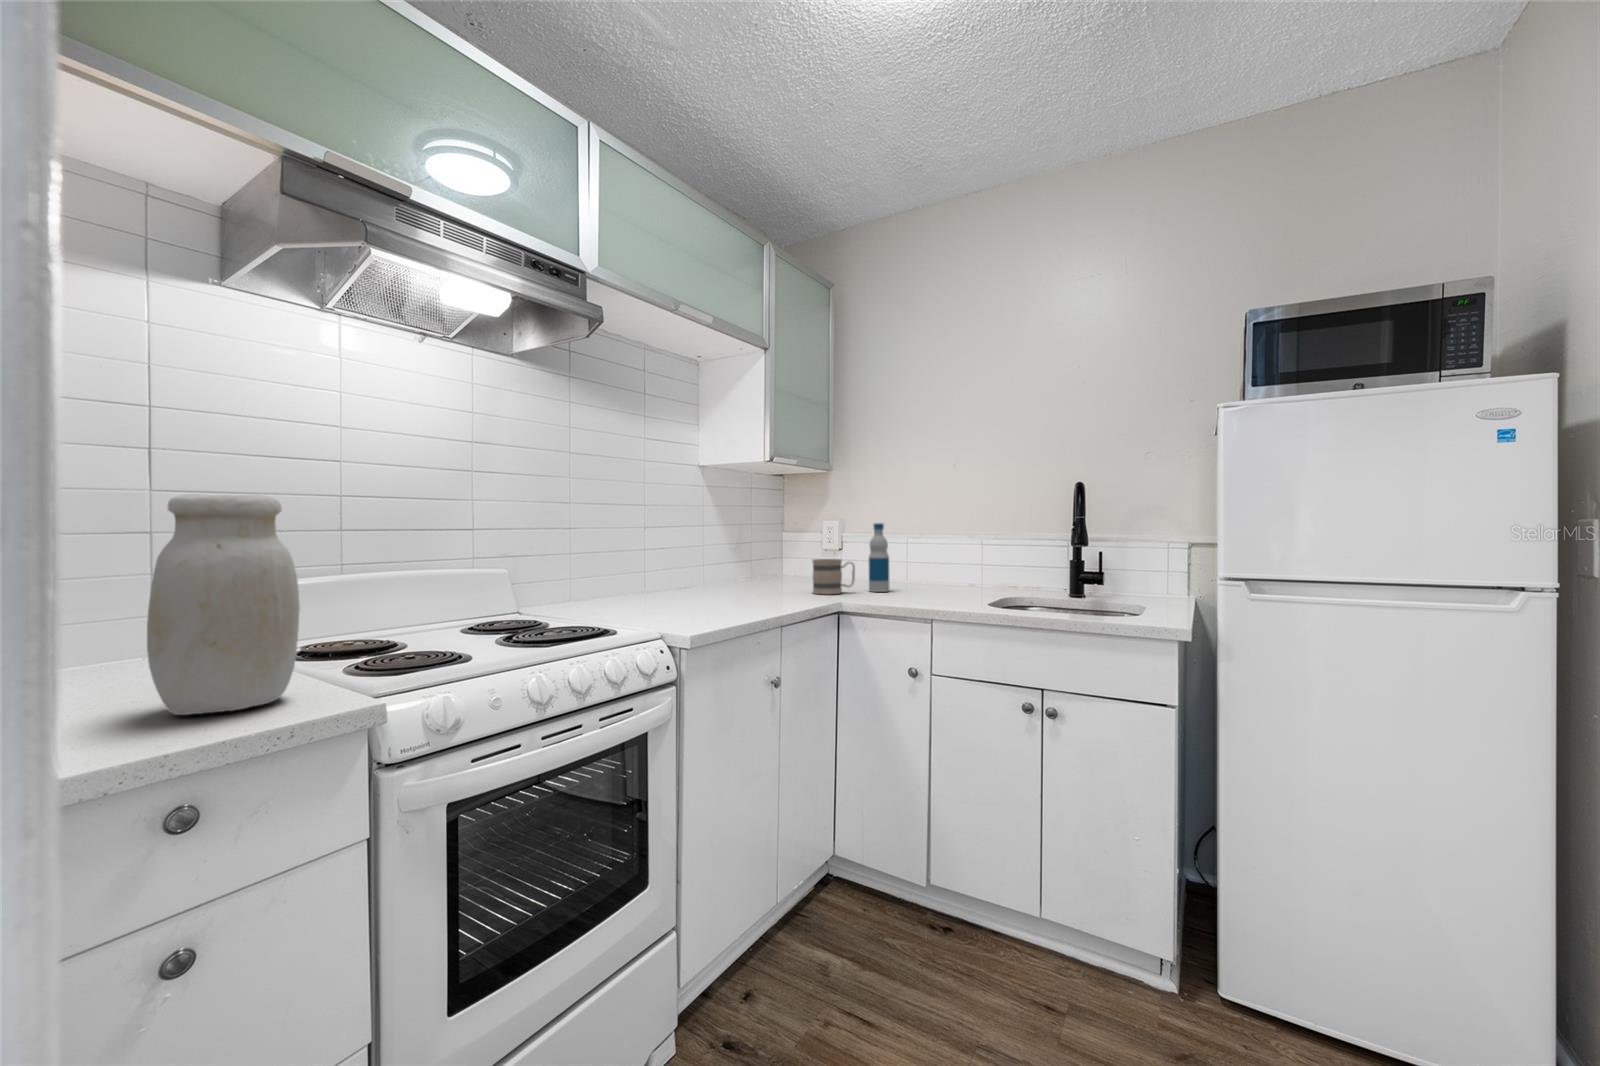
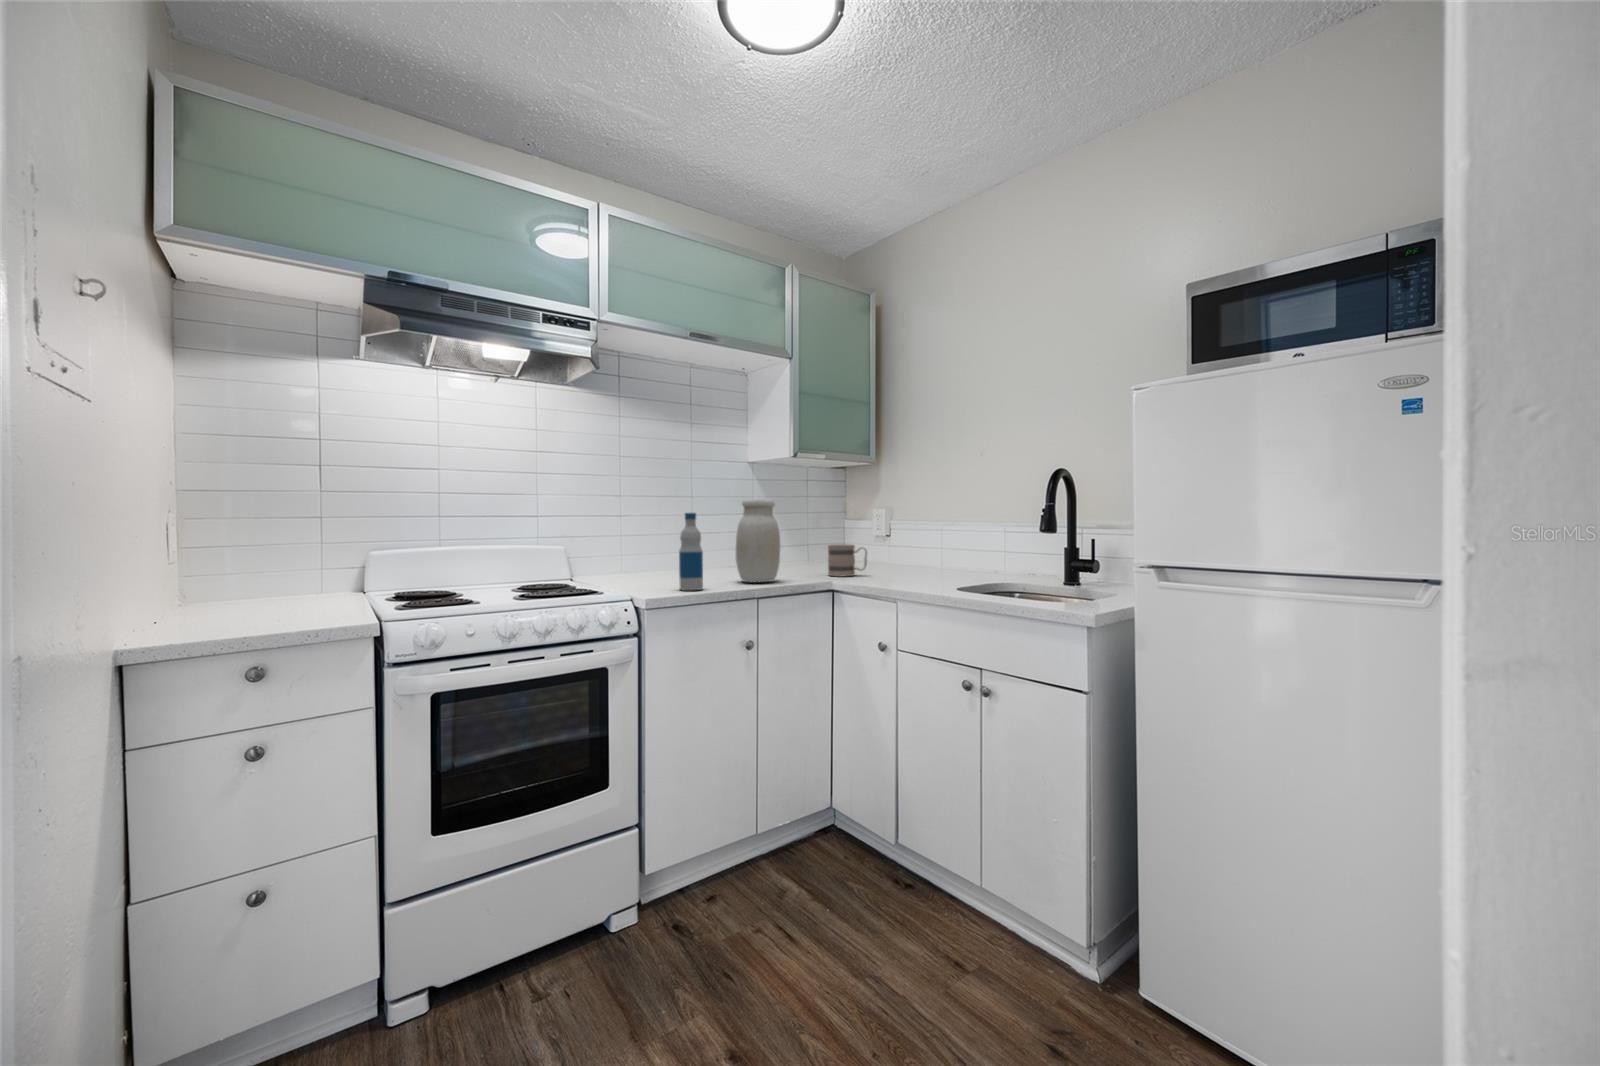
jar: present [147,494,300,715] -> present [736,499,780,582]
bottle: present [869,523,889,592] -> present [679,513,703,590]

